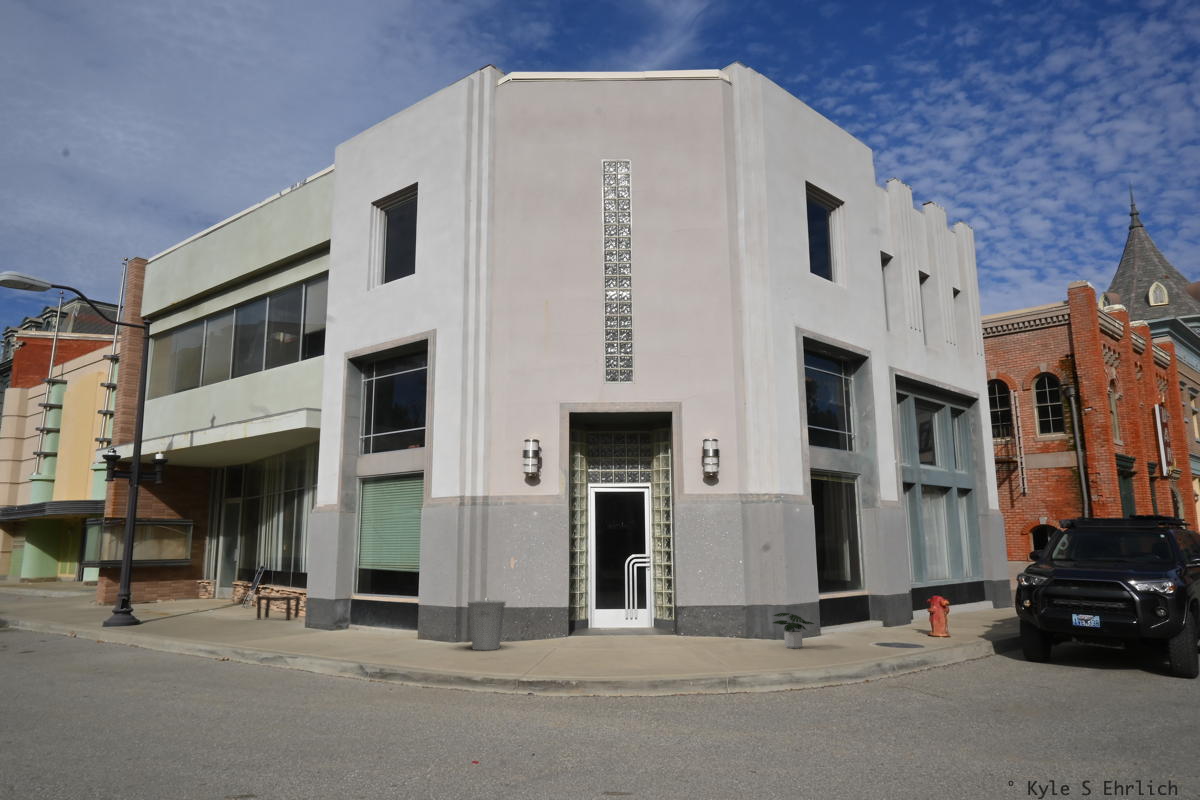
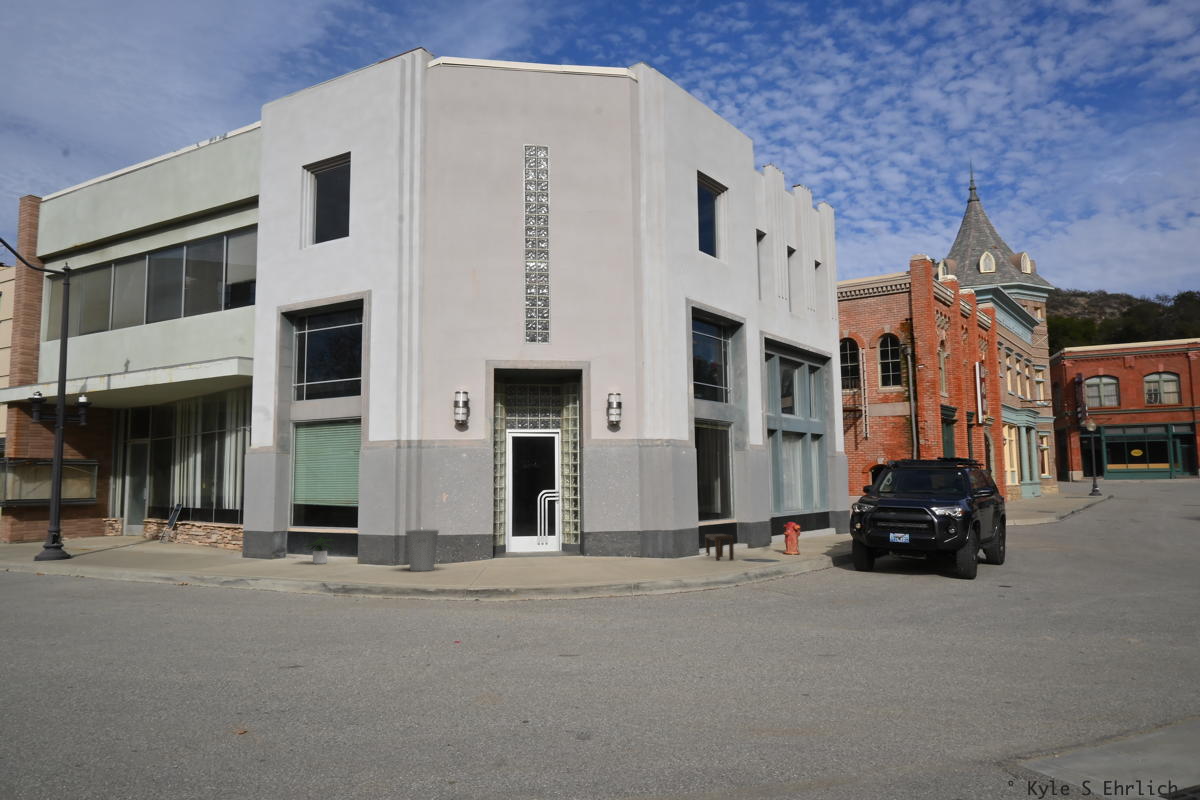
bench: present [257,596,301,620] -> present [705,534,734,560]
potted plant: present [773,613,814,648] -> present [305,537,335,564]

